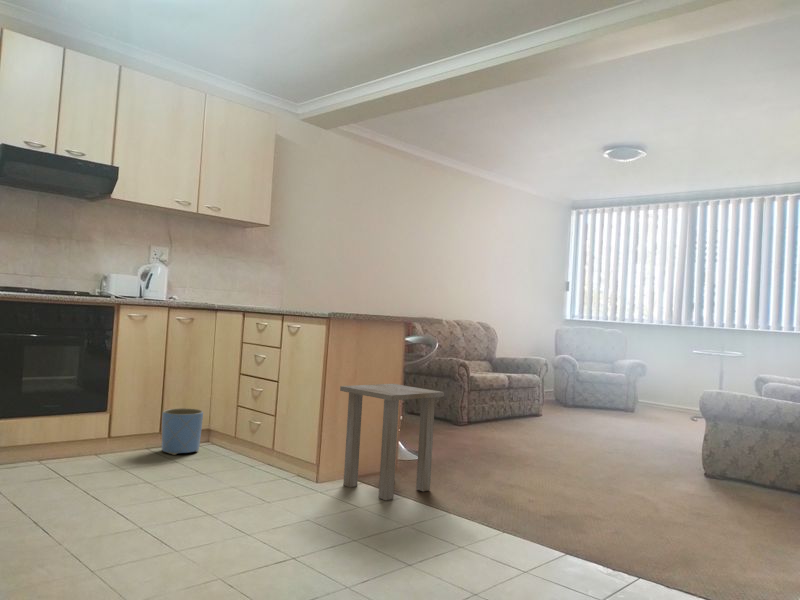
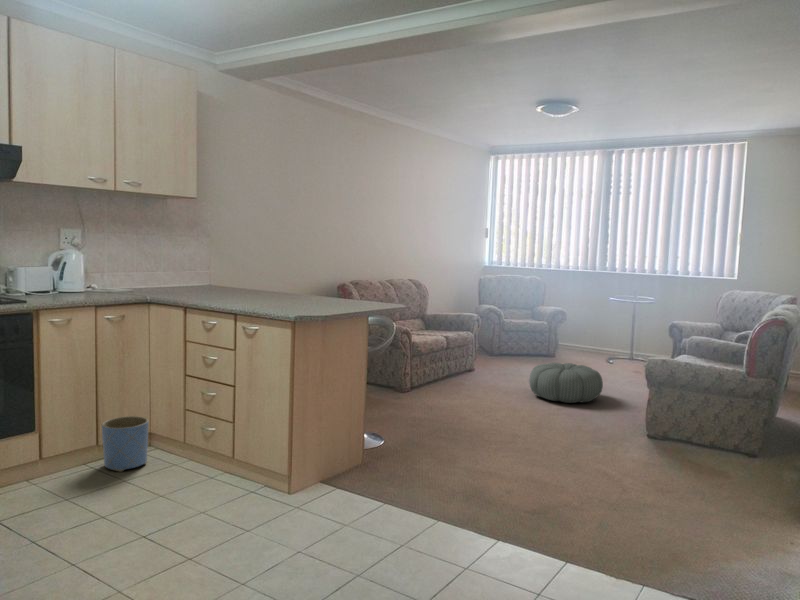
side table: present [340,384,444,500] -> none [311,381,420,511]
pouf: none [590,406,670,446] -> present [529,363,603,403]

